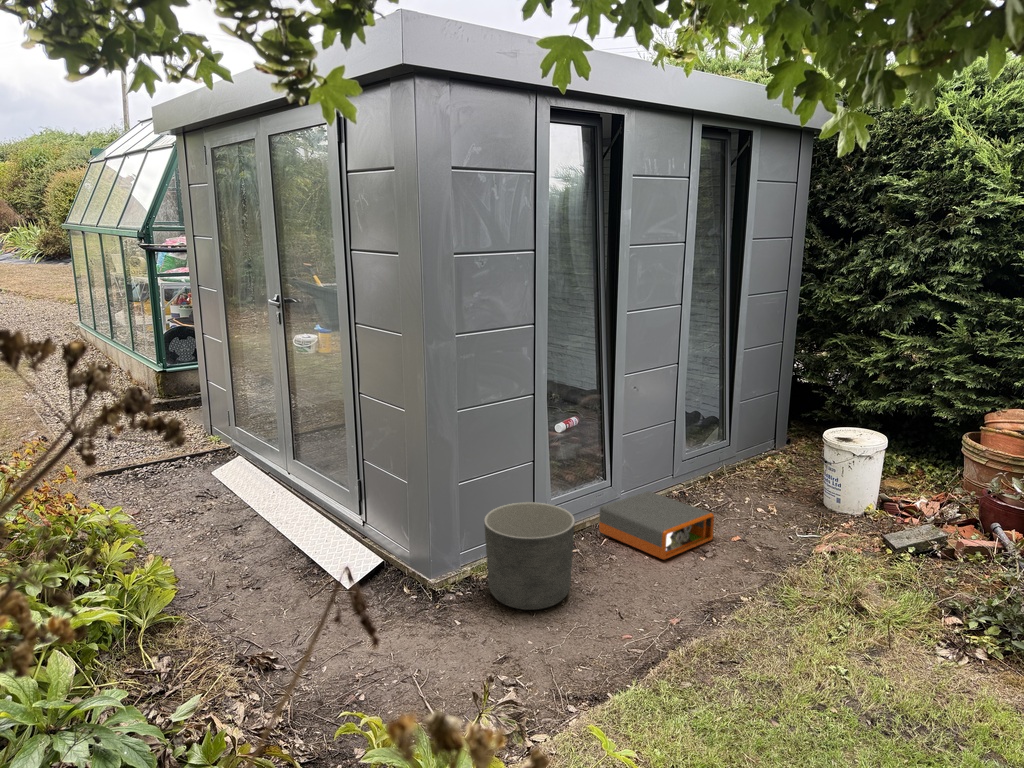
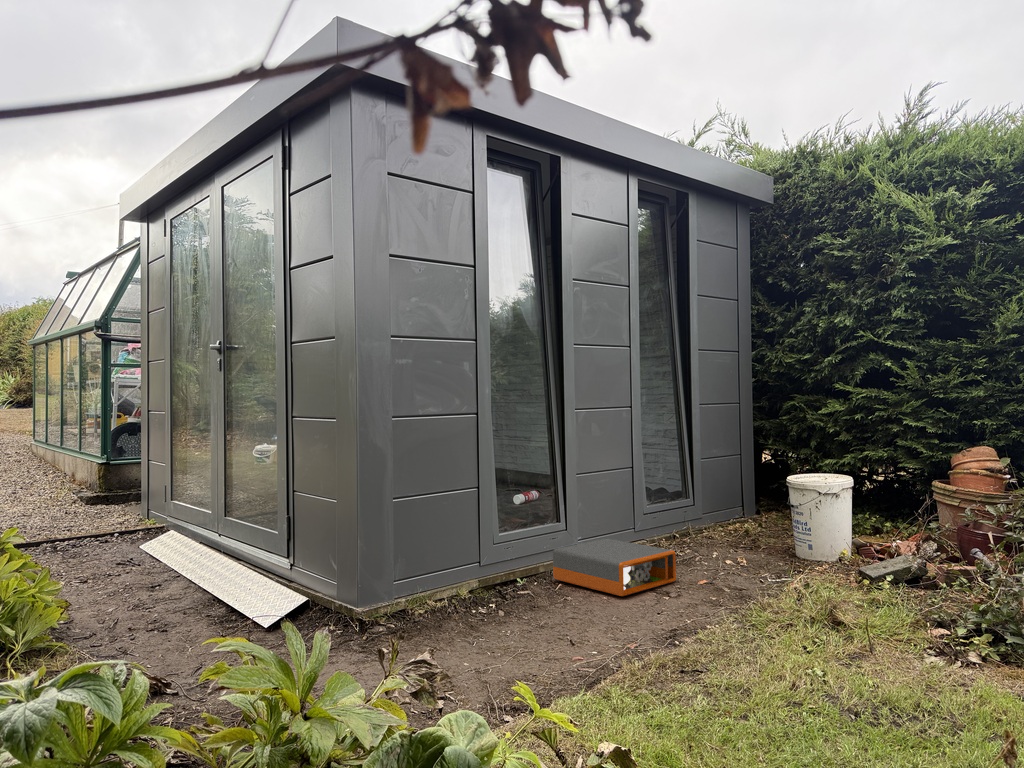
planter: present [484,502,575,610] -> none [419,528,518,638]

